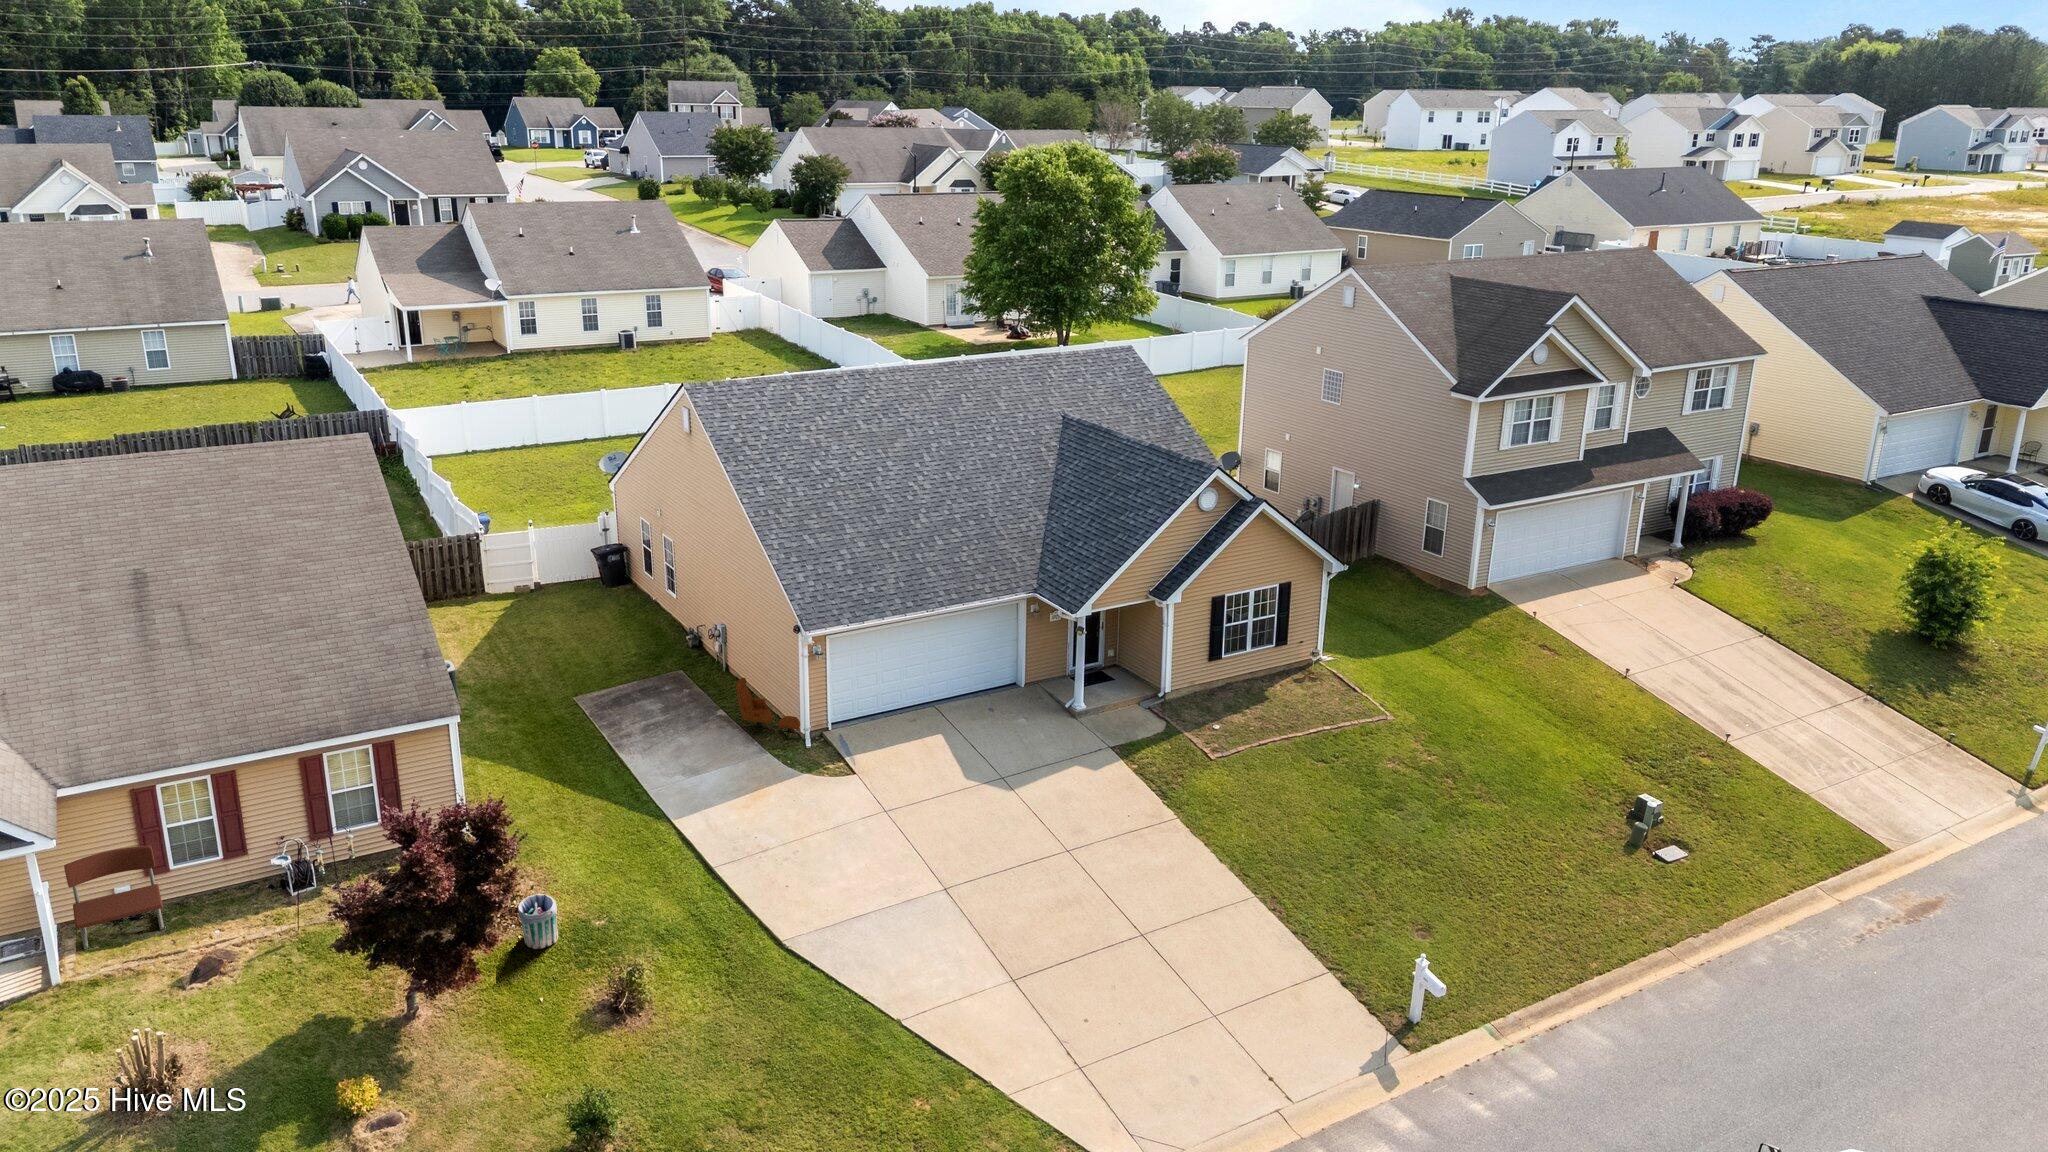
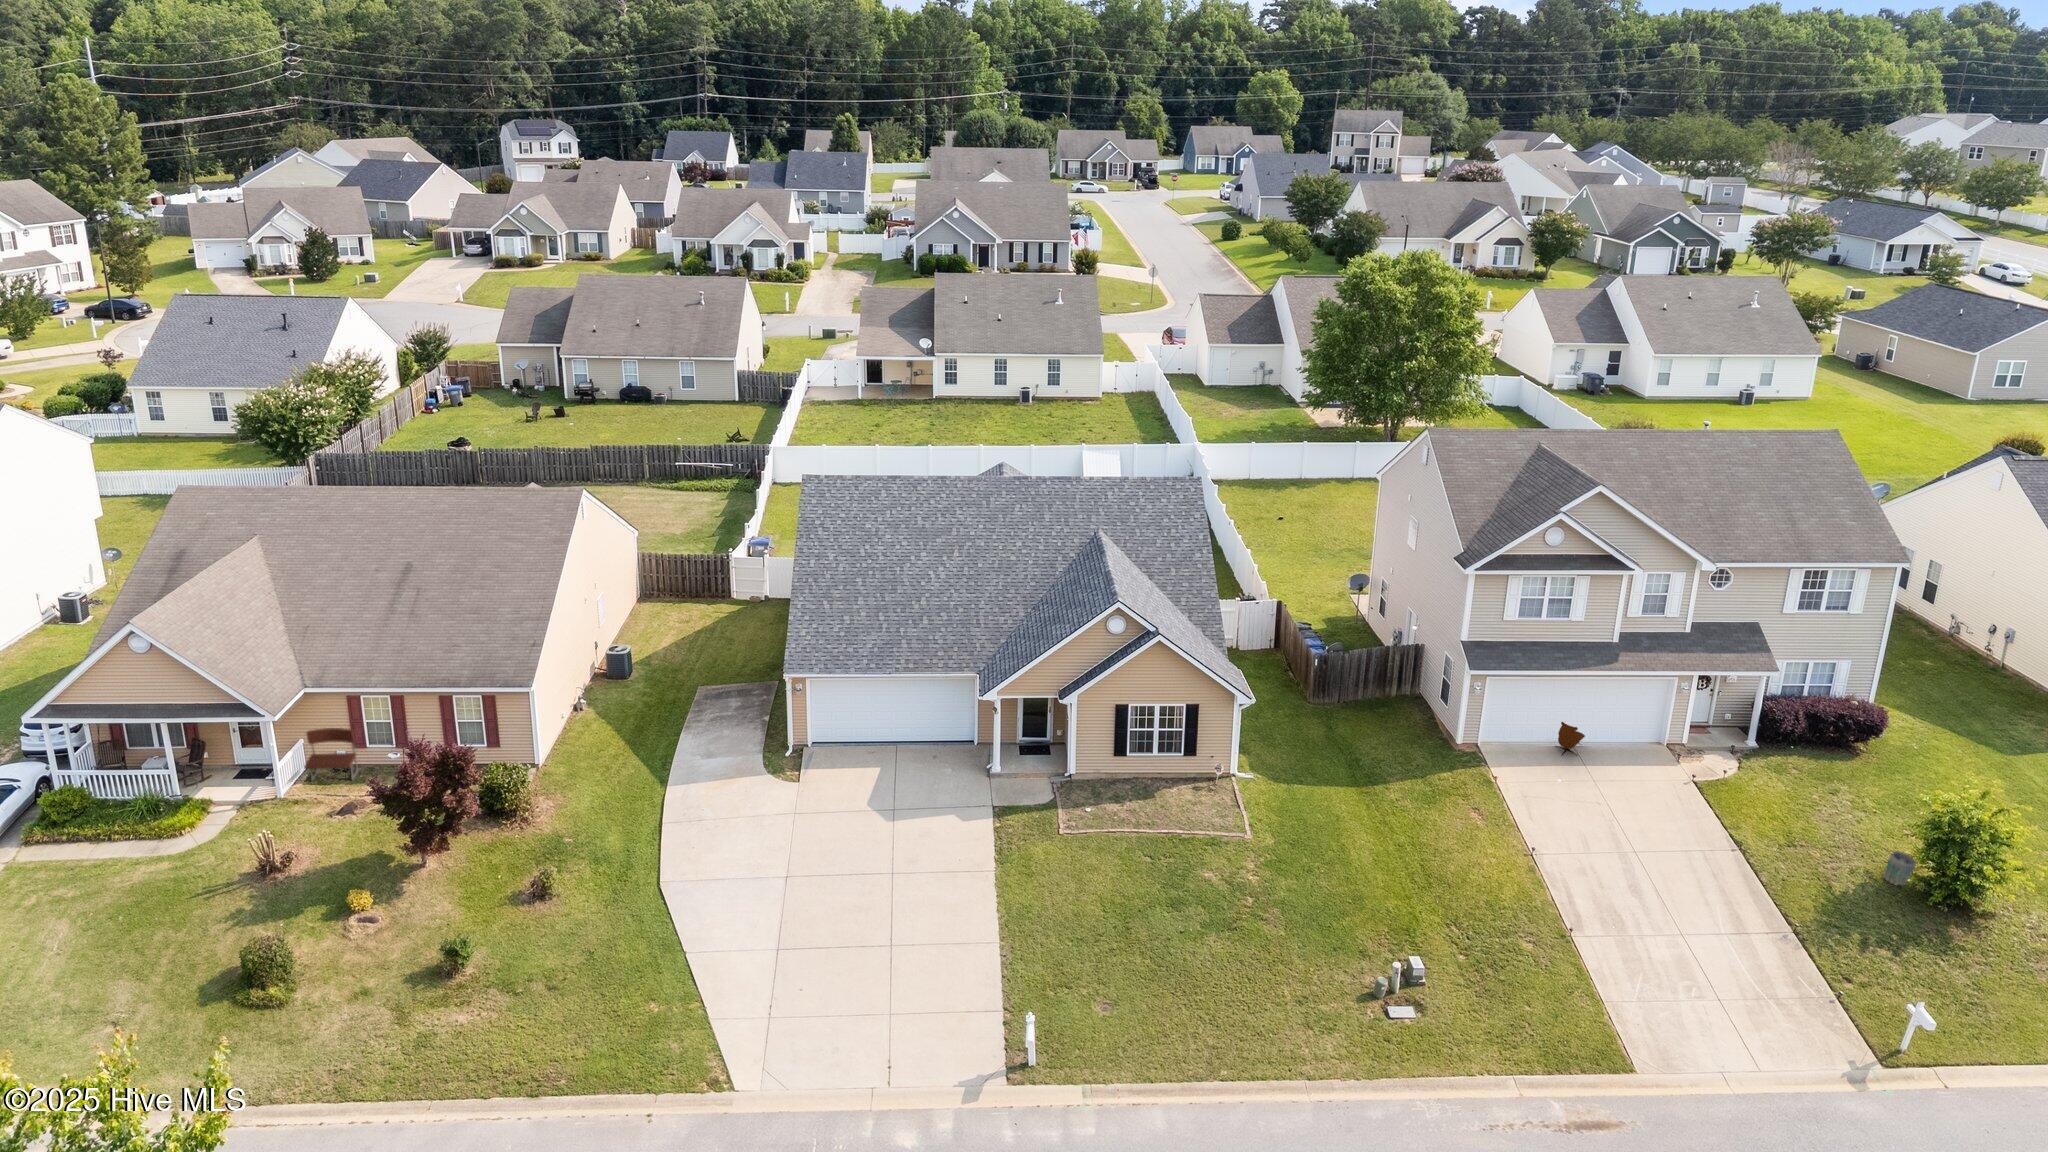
lounge chair: present [736,678,800,738] -> present [1555,722,1585,755]
trash can: present [518,894,558,949] -> present [1883,851,1916,885]

